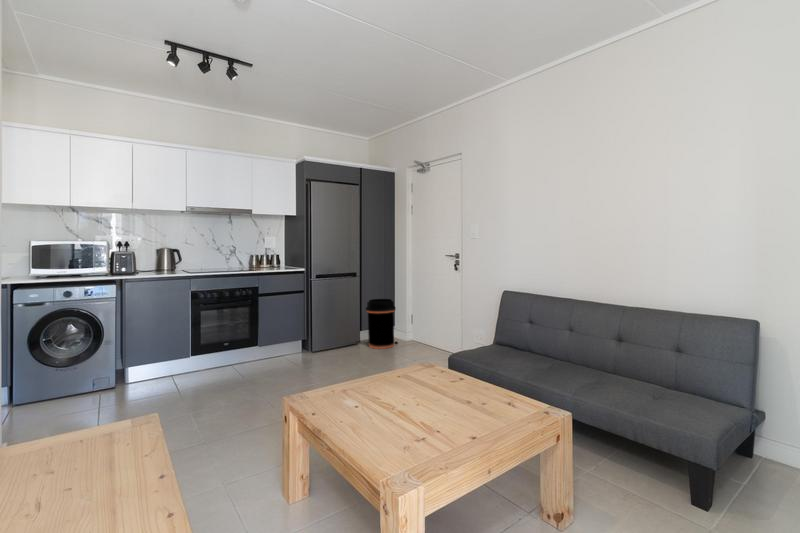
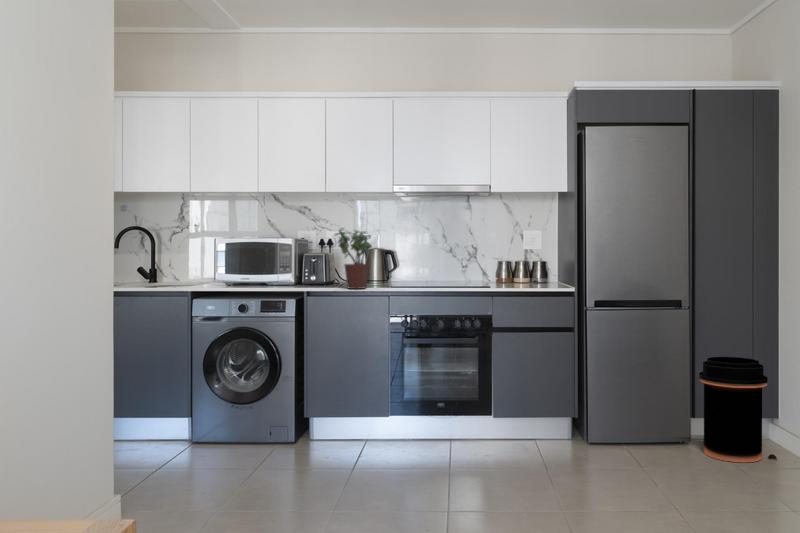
potted plant: none [144,233,174,275] -> present [335,228,372,289]

